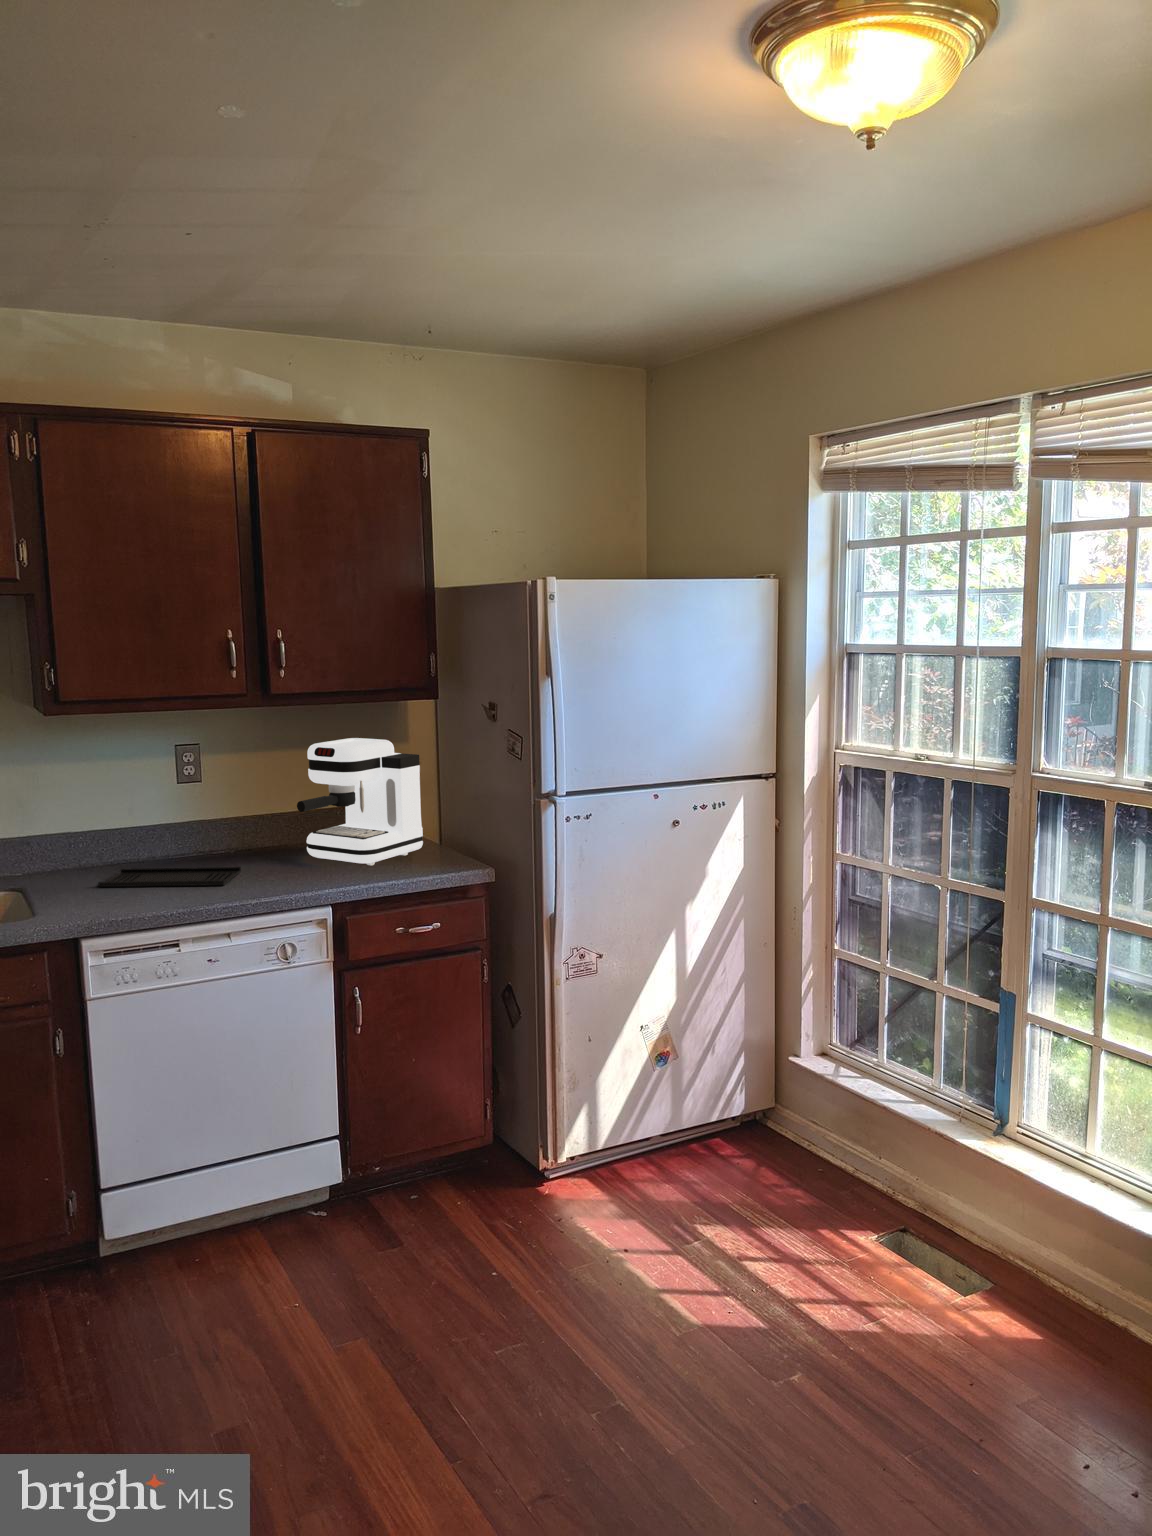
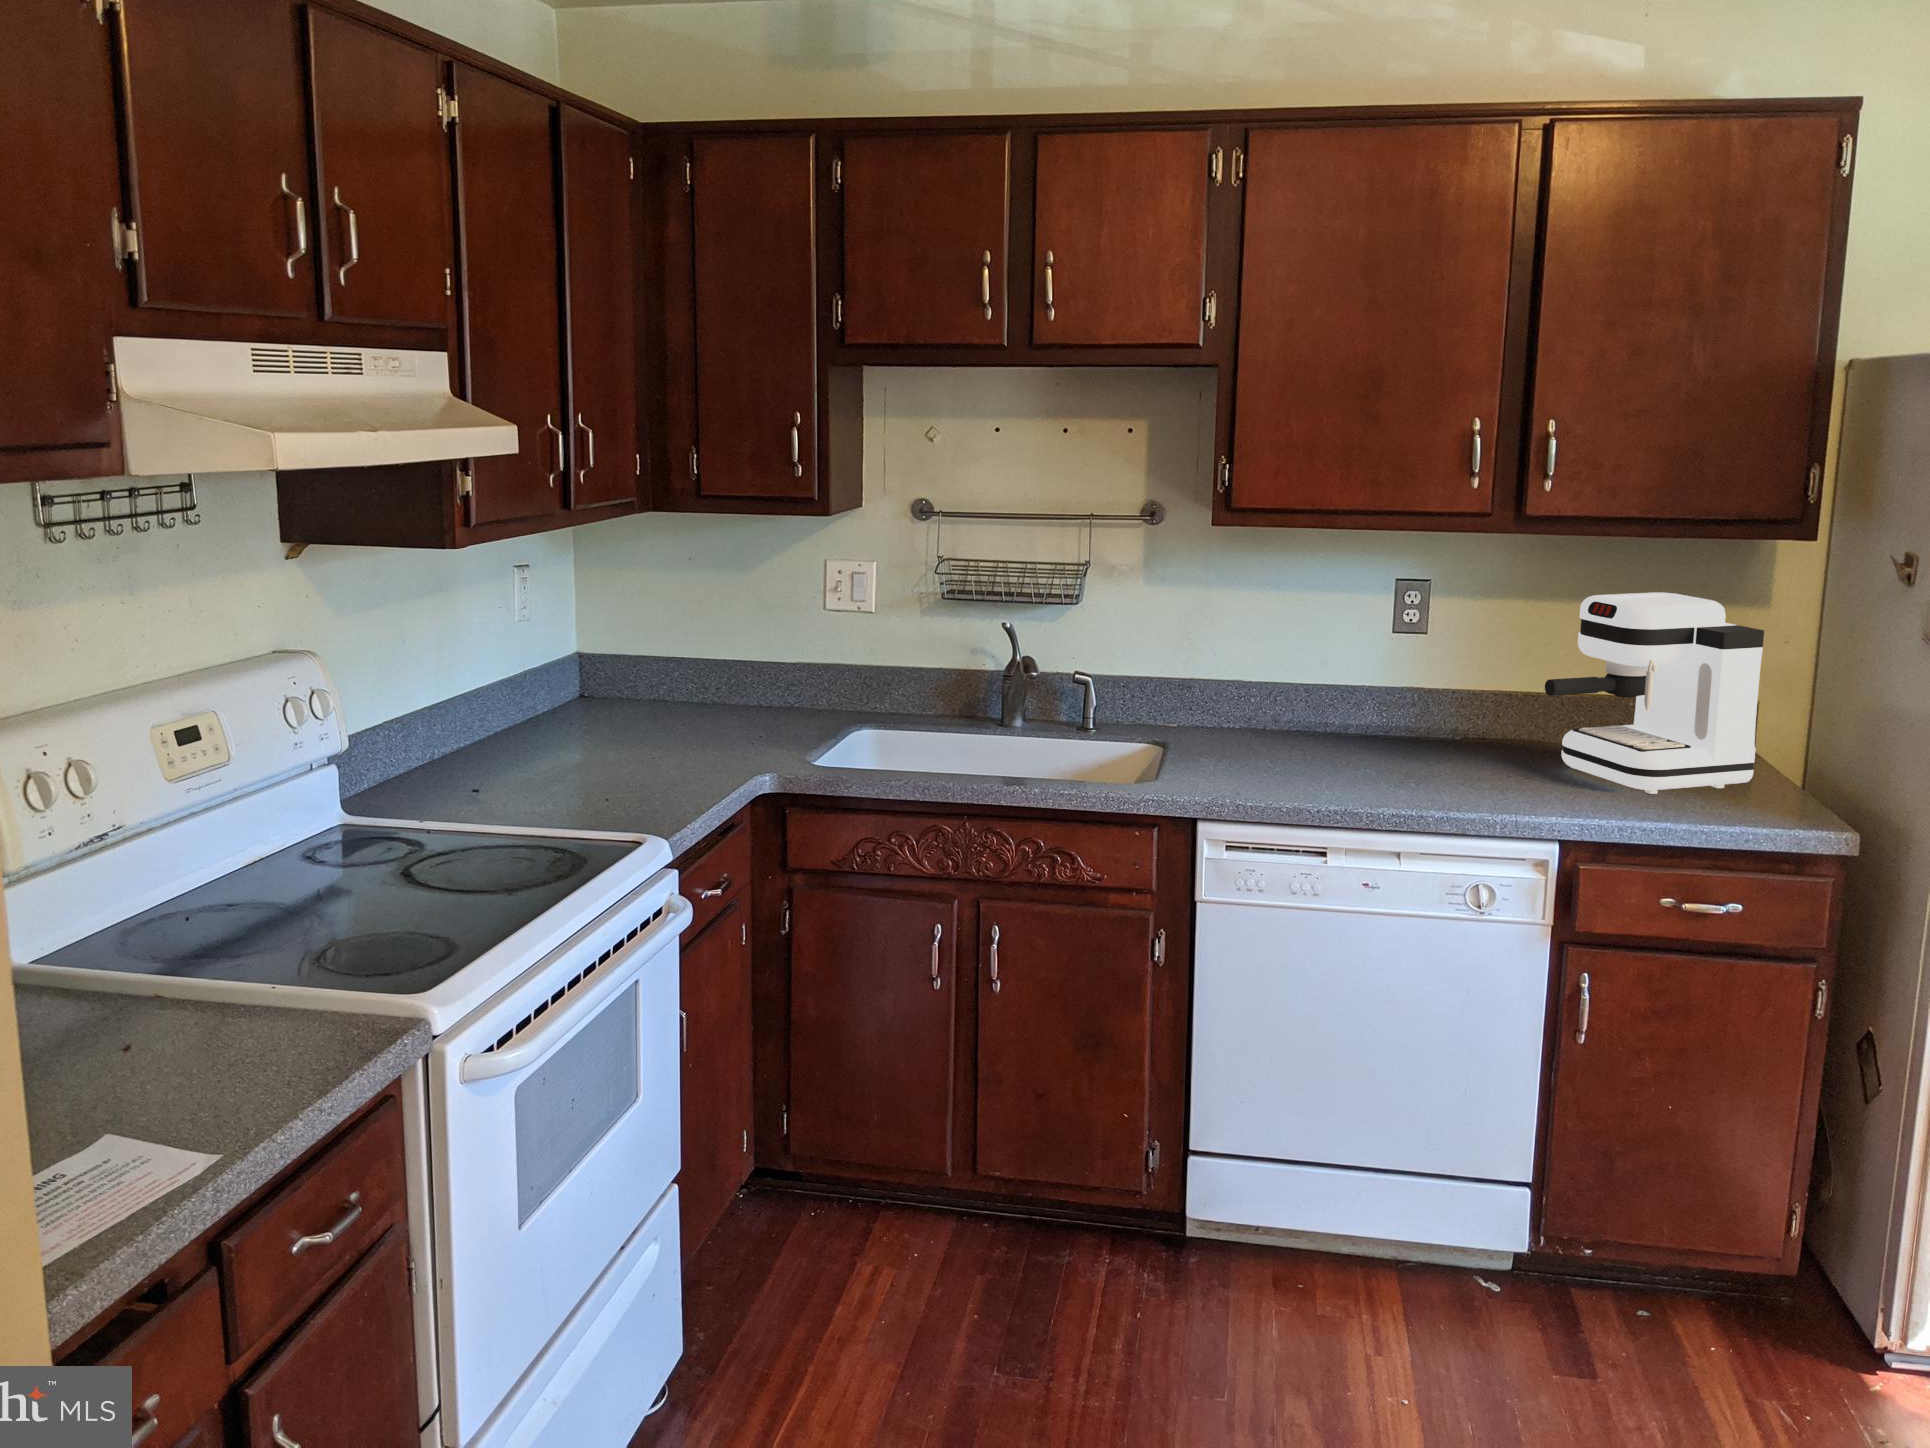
tray: present [98,867,241,887] -> none [1256,739,1453,784]

